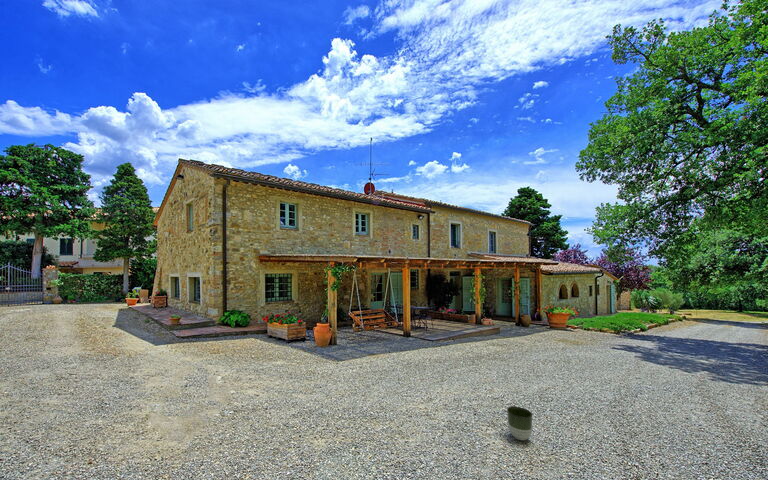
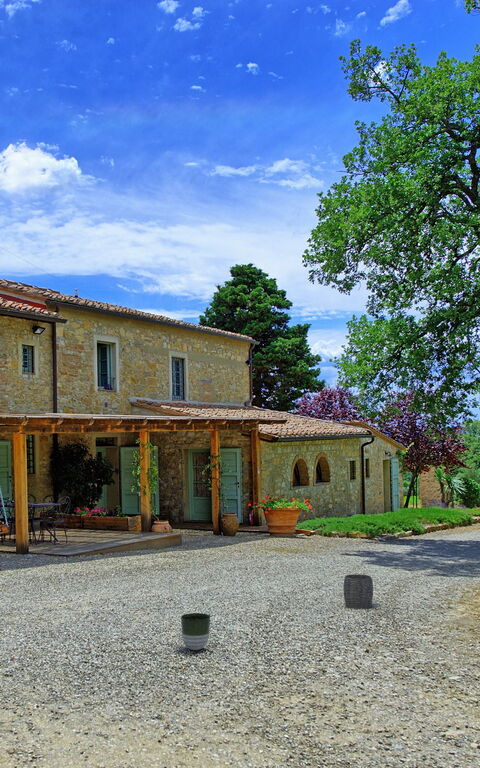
woven basket: none [637,381,669,414] -> present [344,574,373,609]

